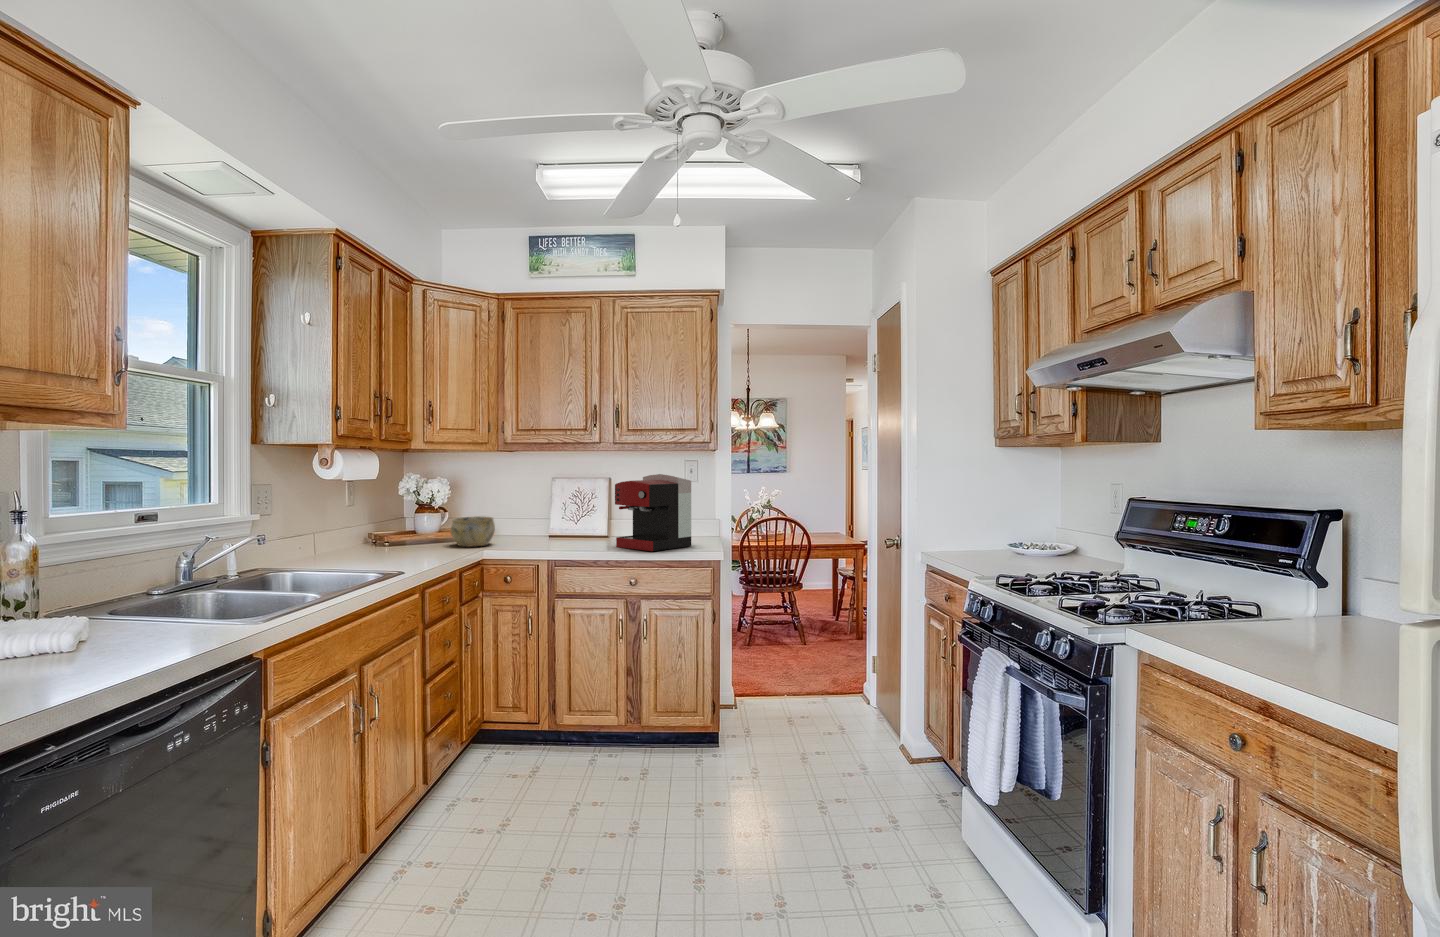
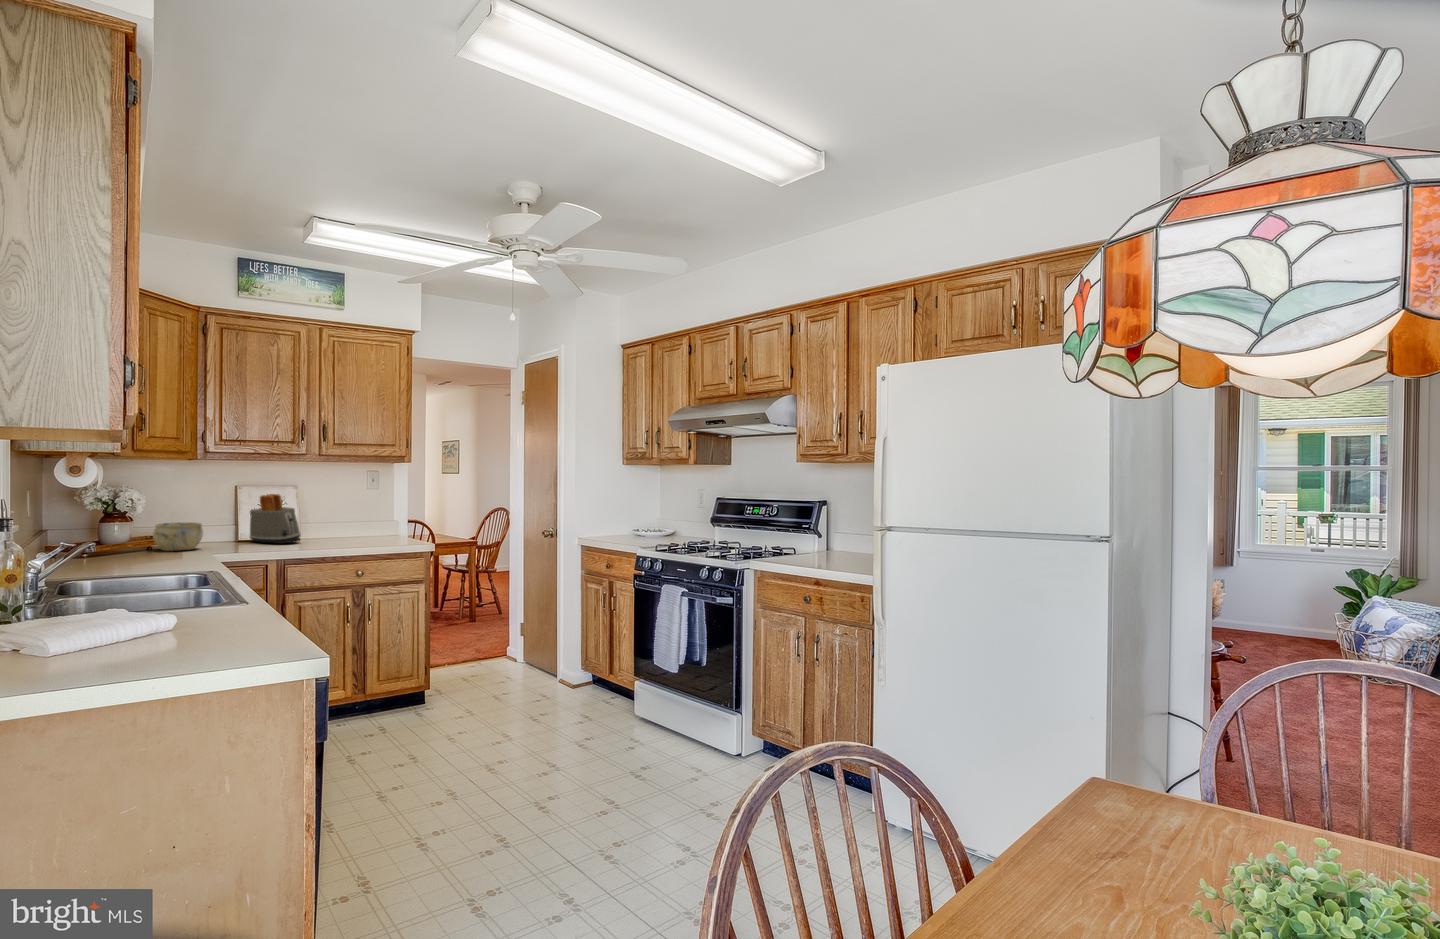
coffee maker: present [615,474,691,551] -> none [333,482,402,547]
toaster: none [551,487,593,542] -> present [250,494,301,544]

